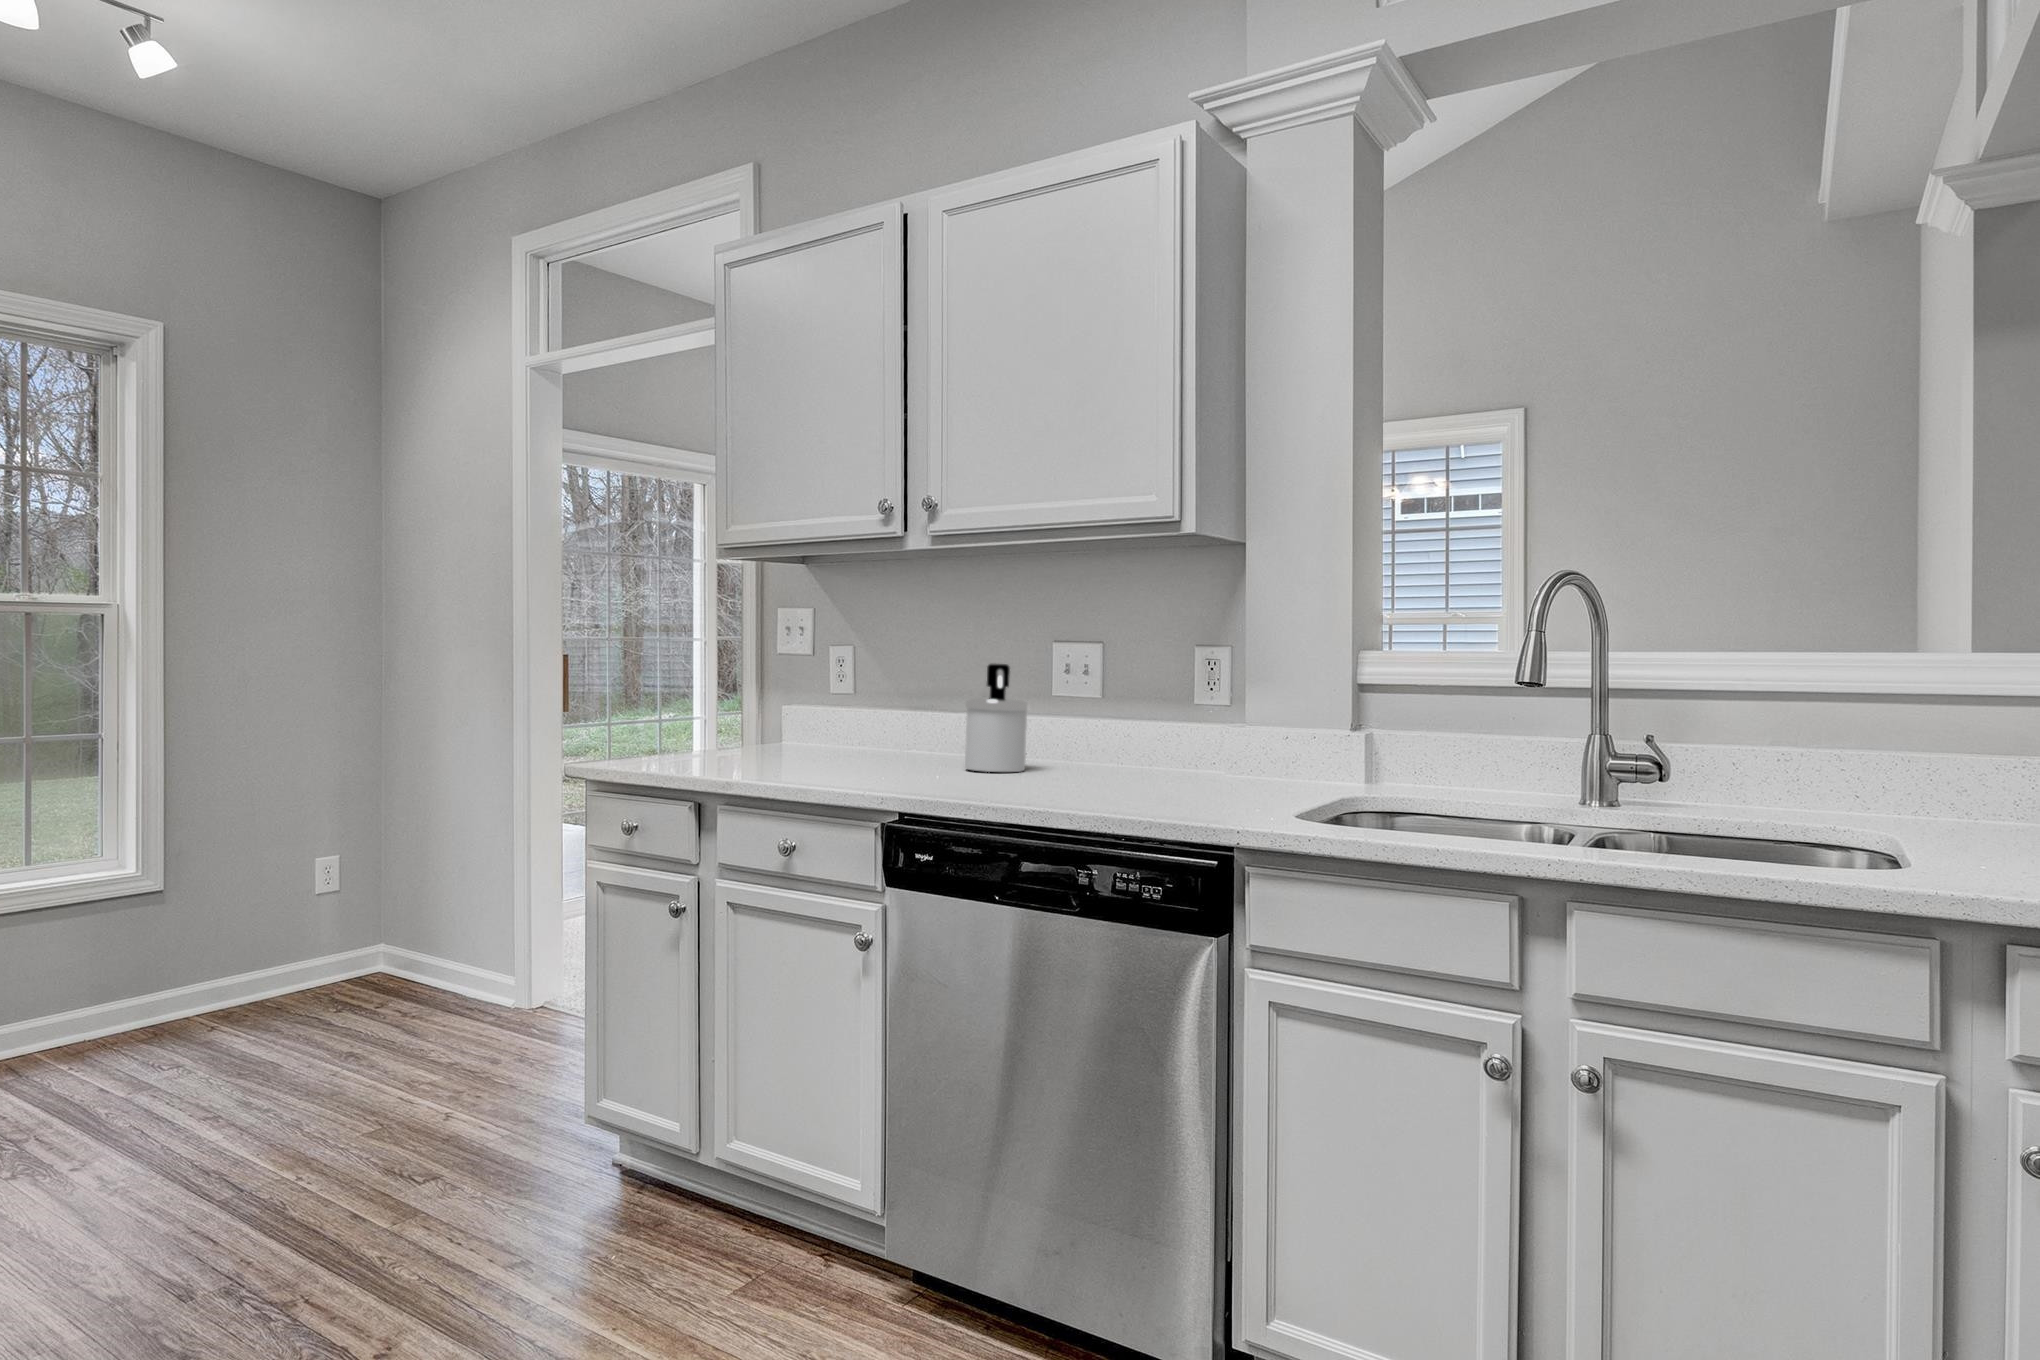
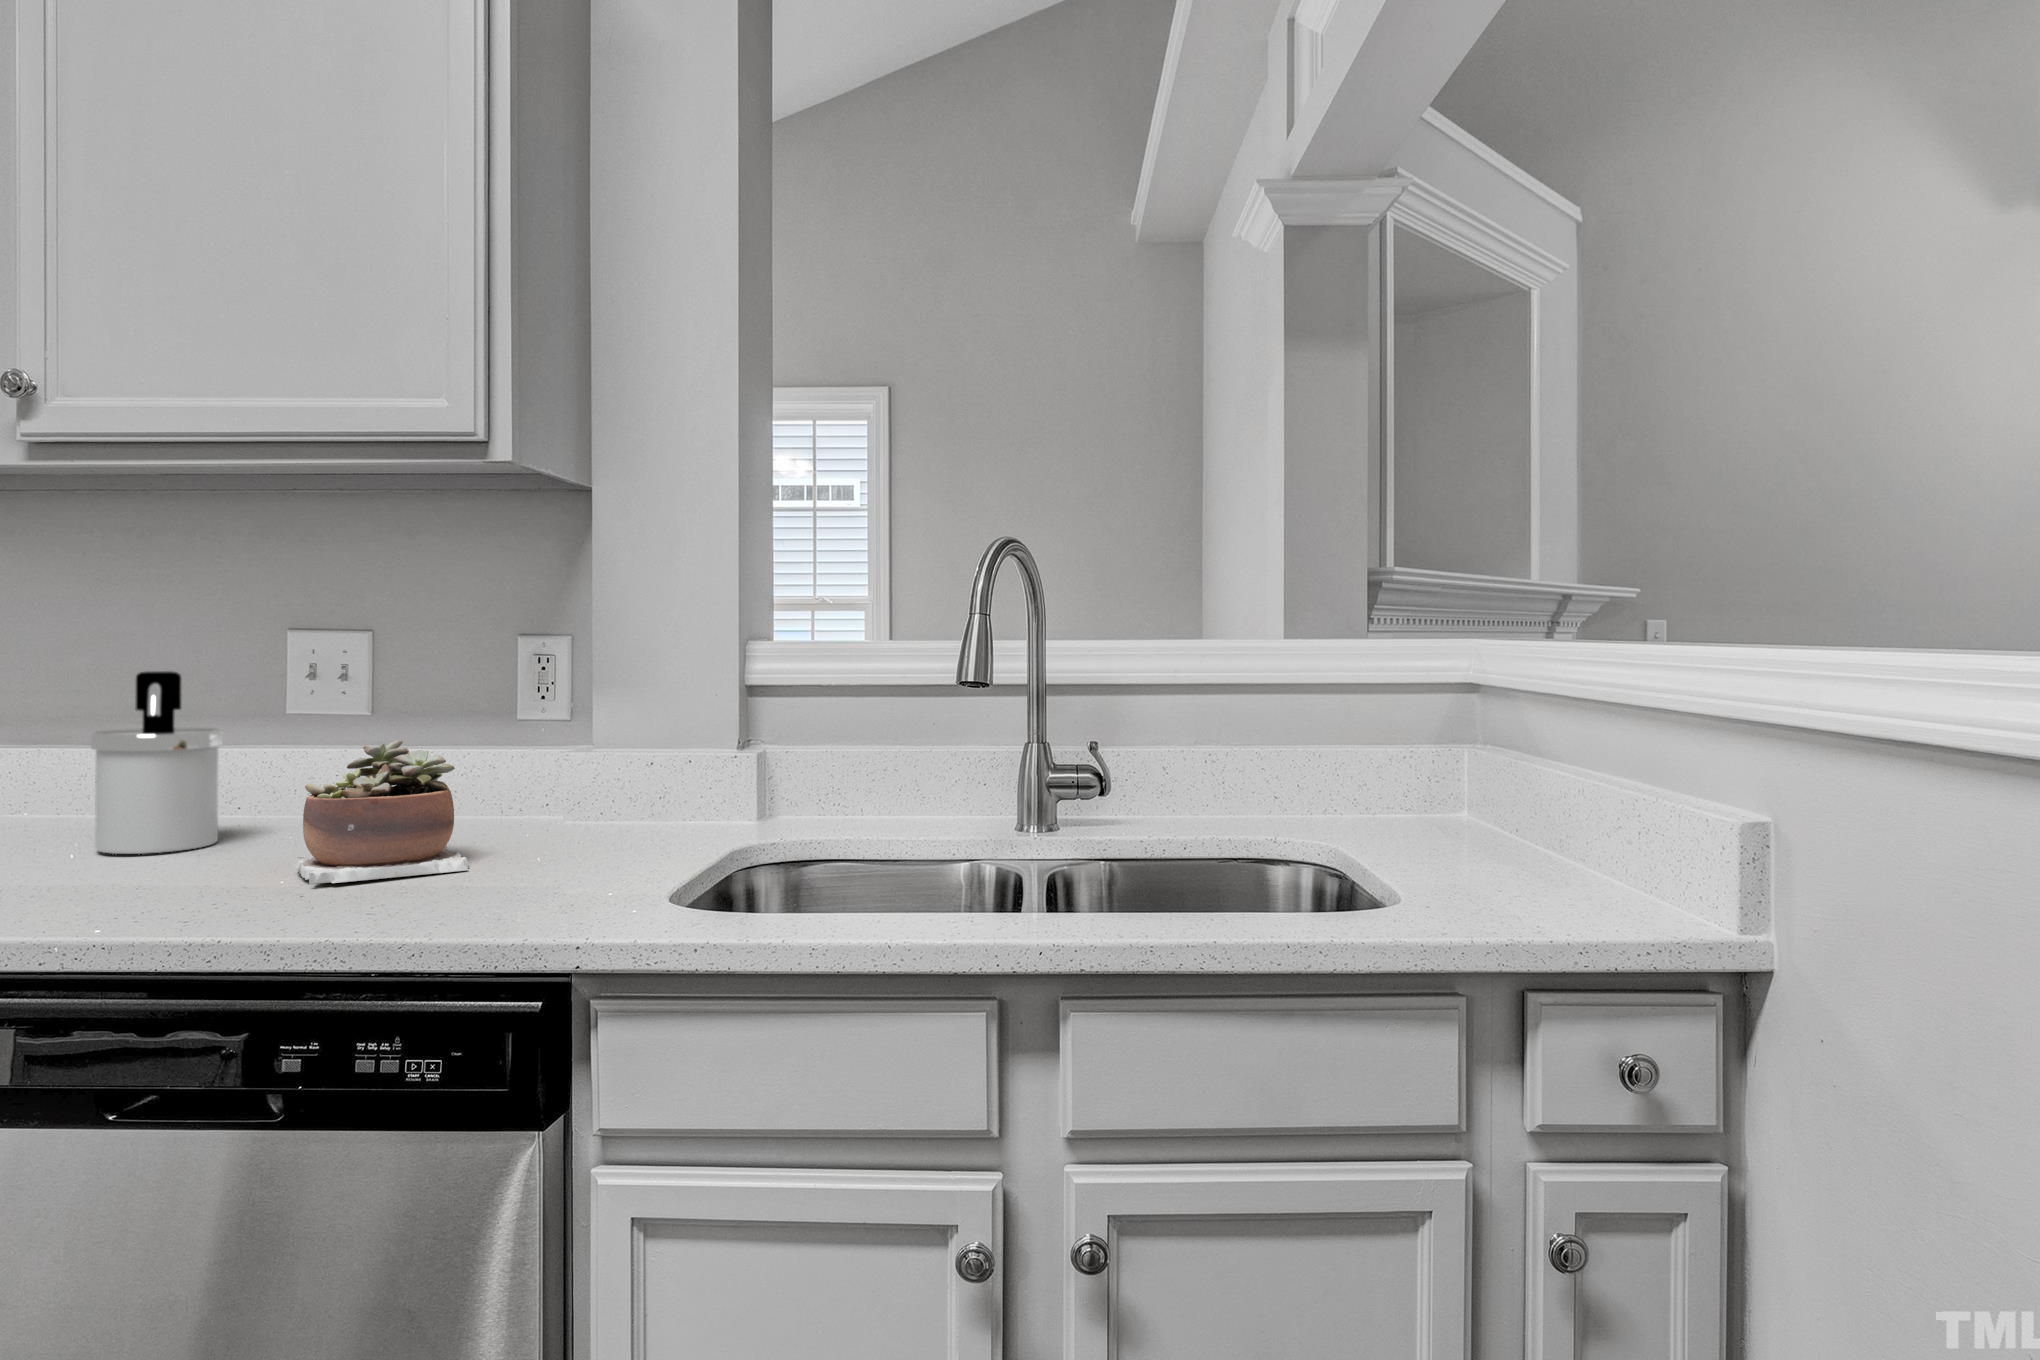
succulent plant: none [1073,708,1171,792] -> present [296,740,469,884]

